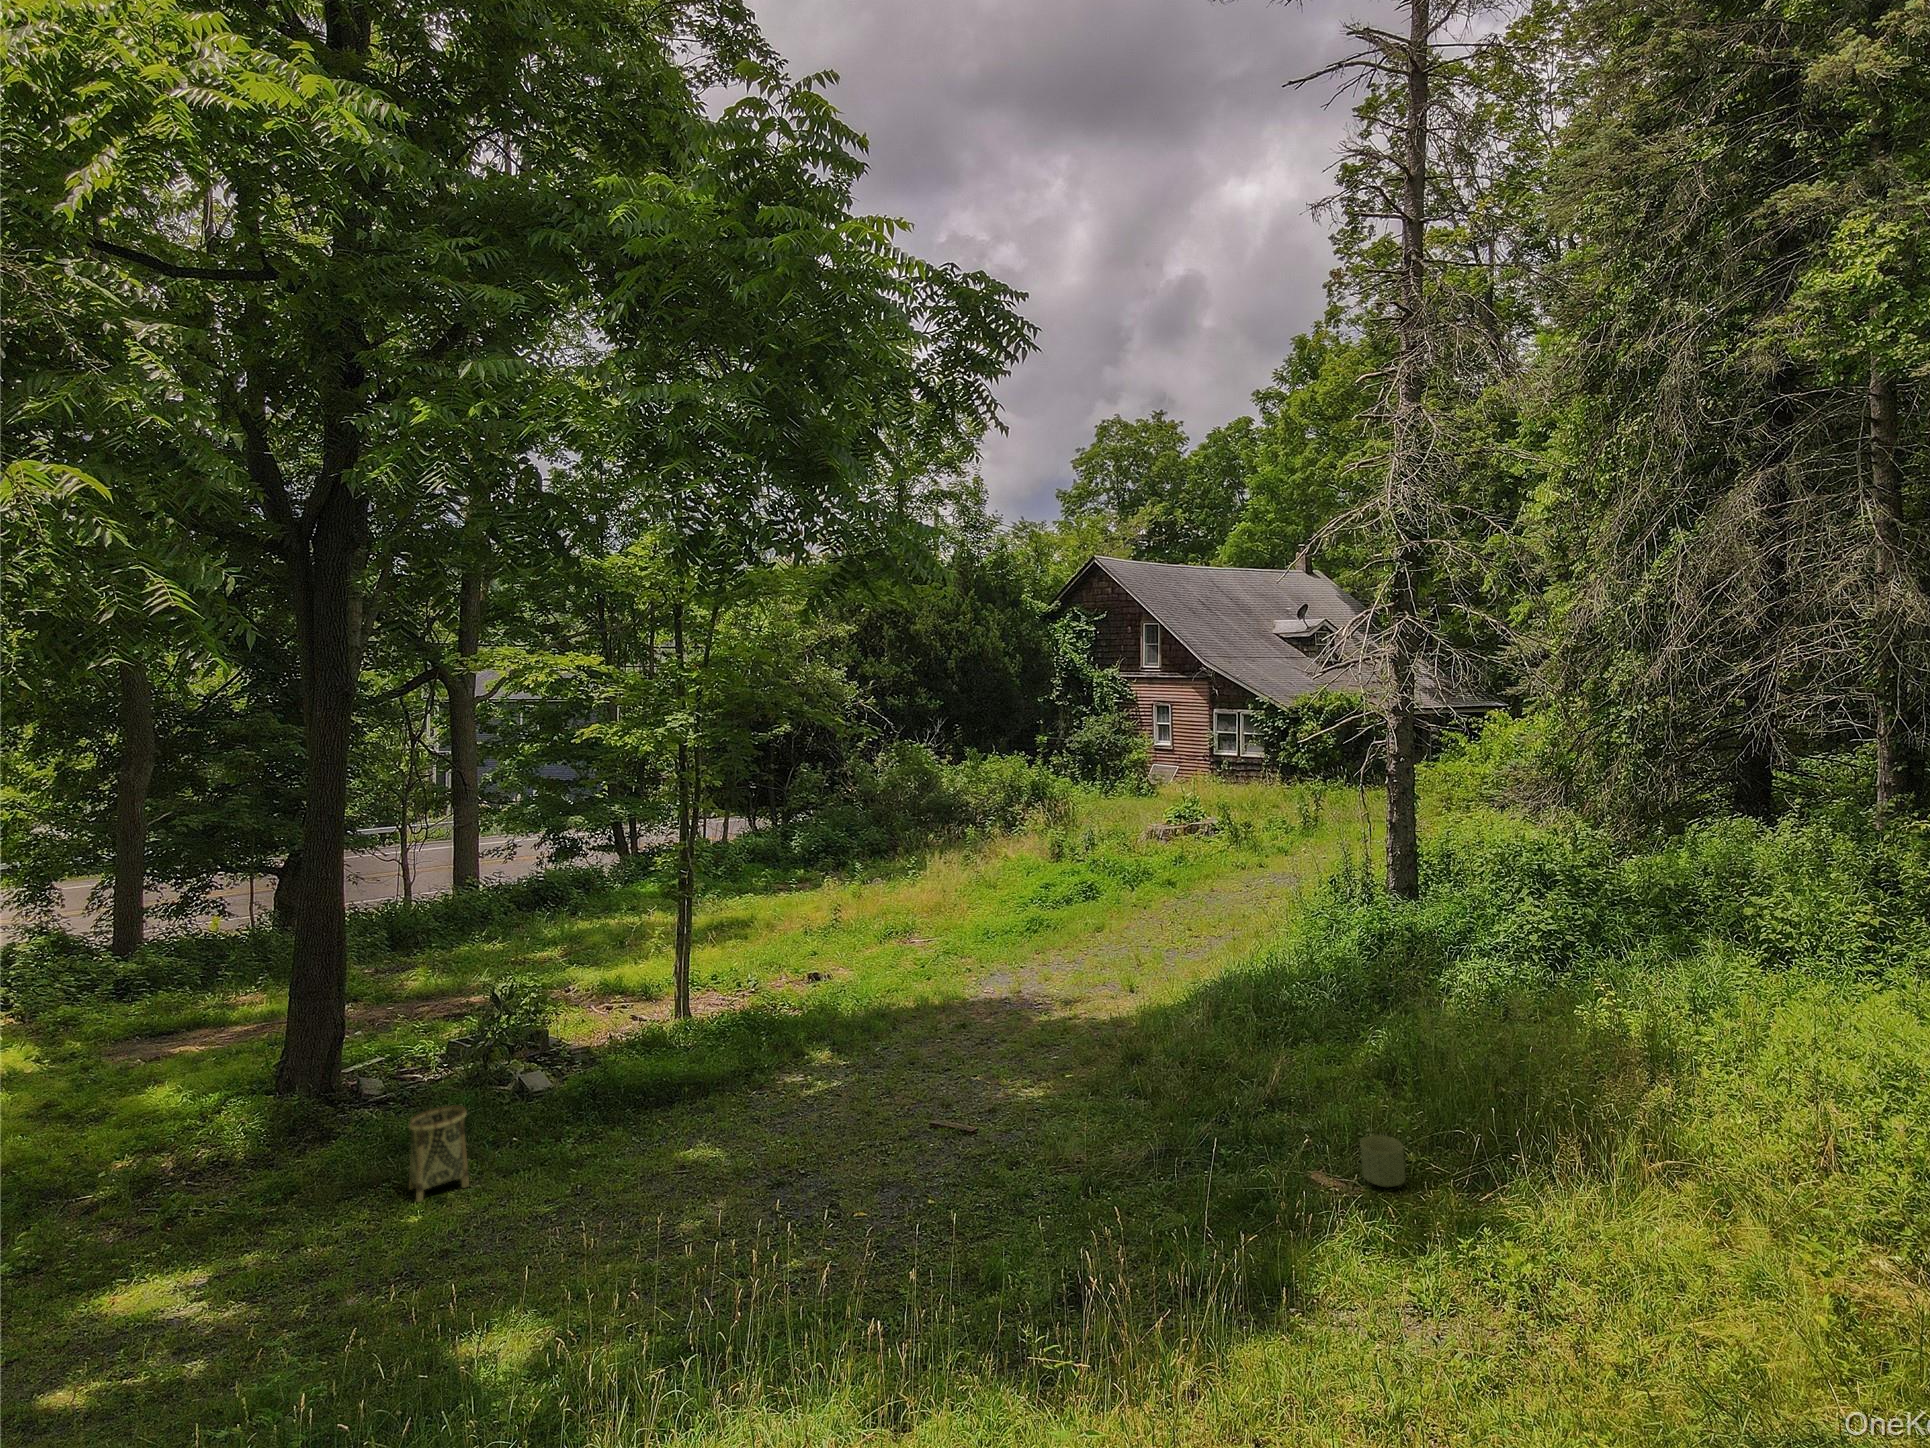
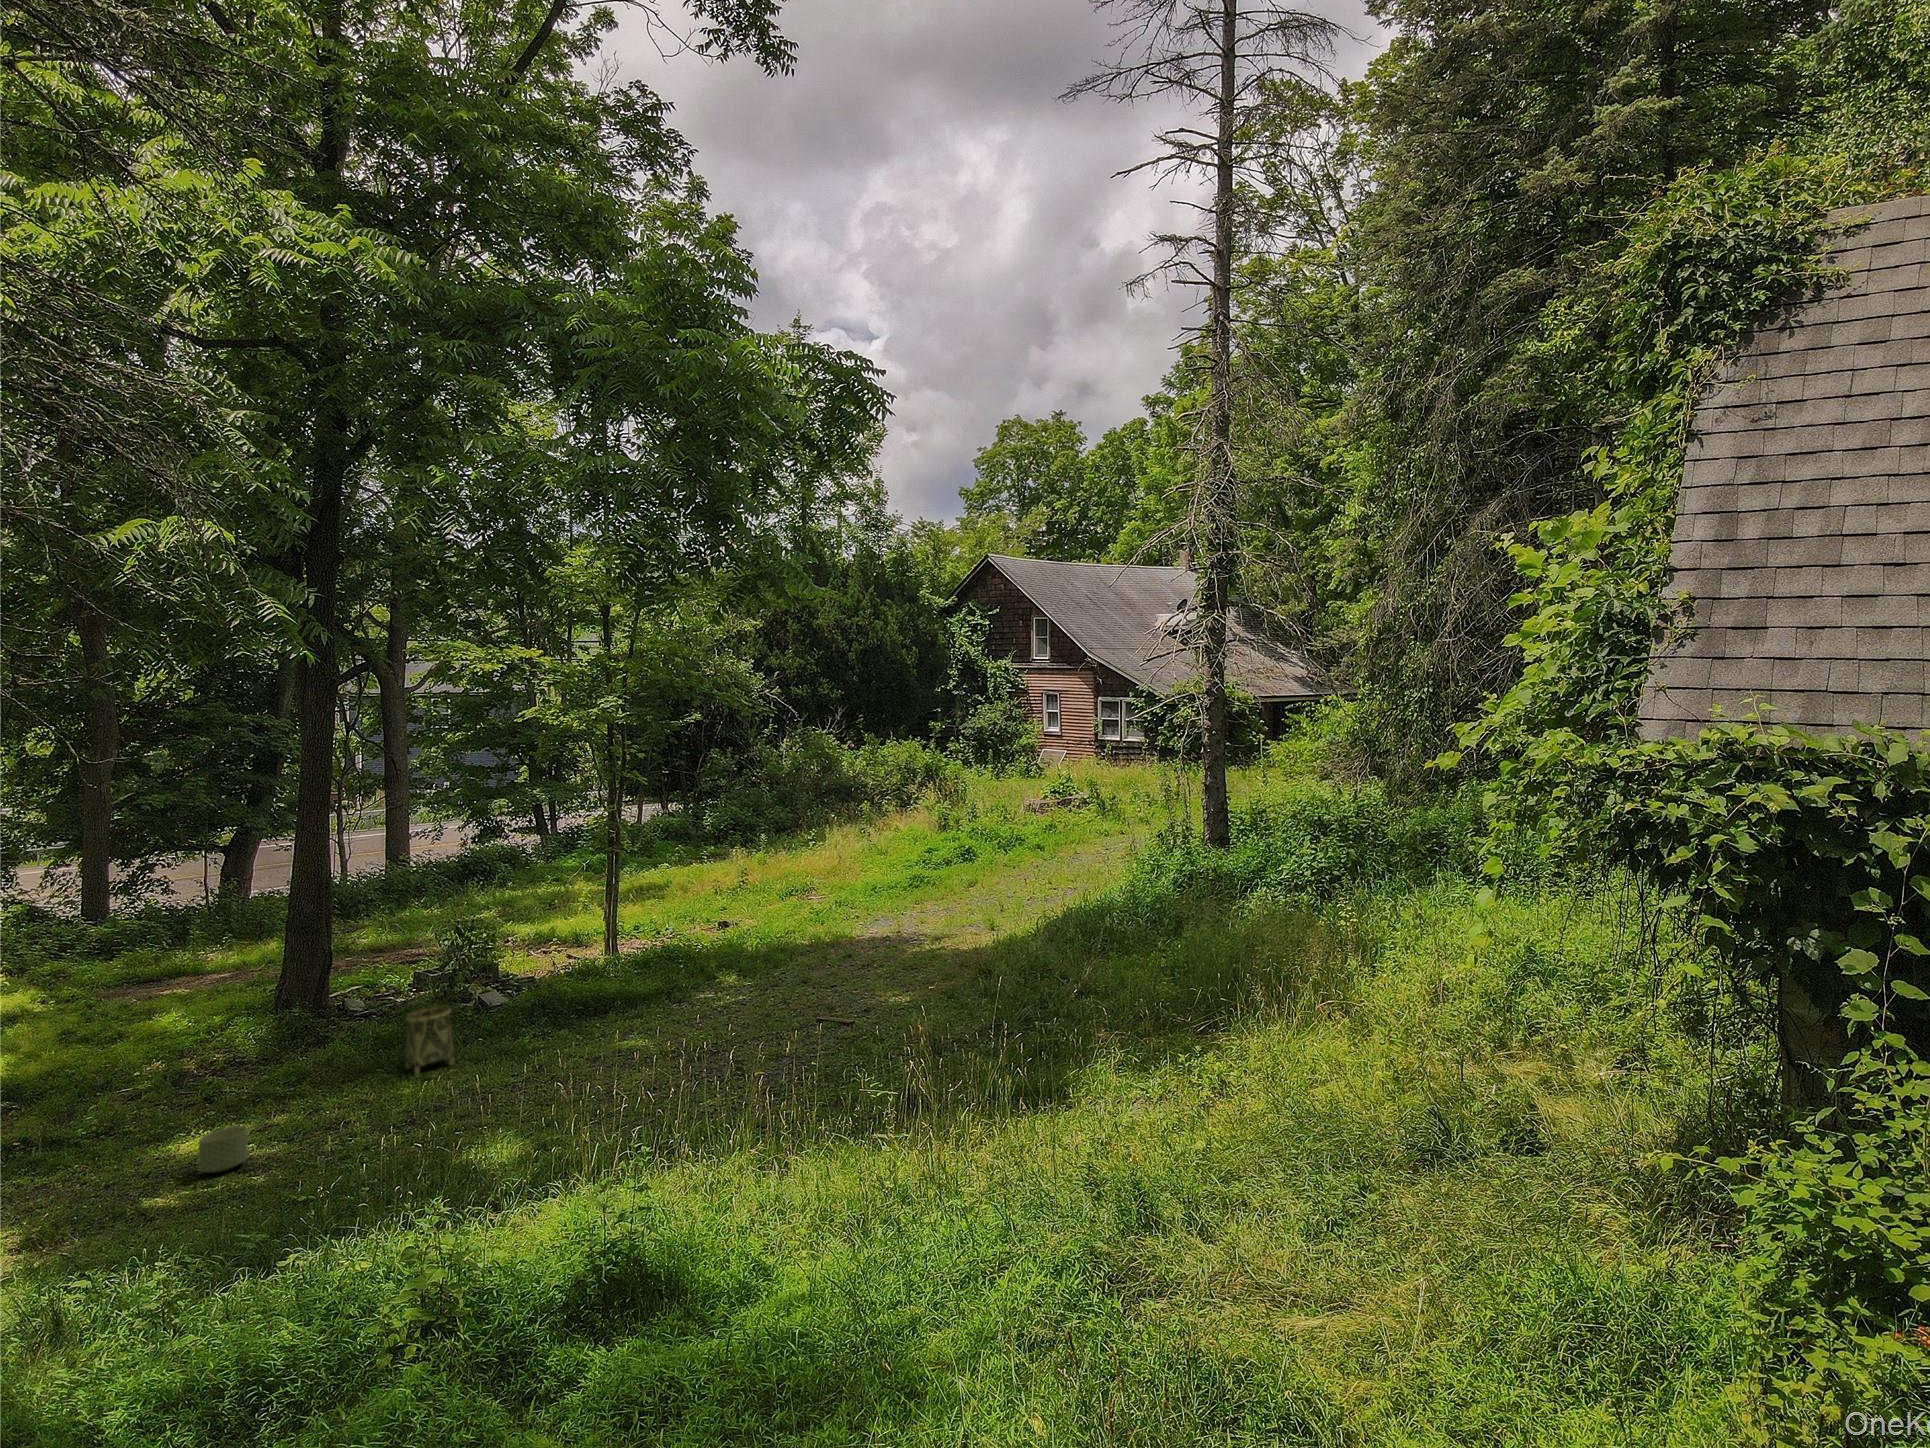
planter: present [1360,1135,1406,1188] -> present [199,1126,248,1173]

